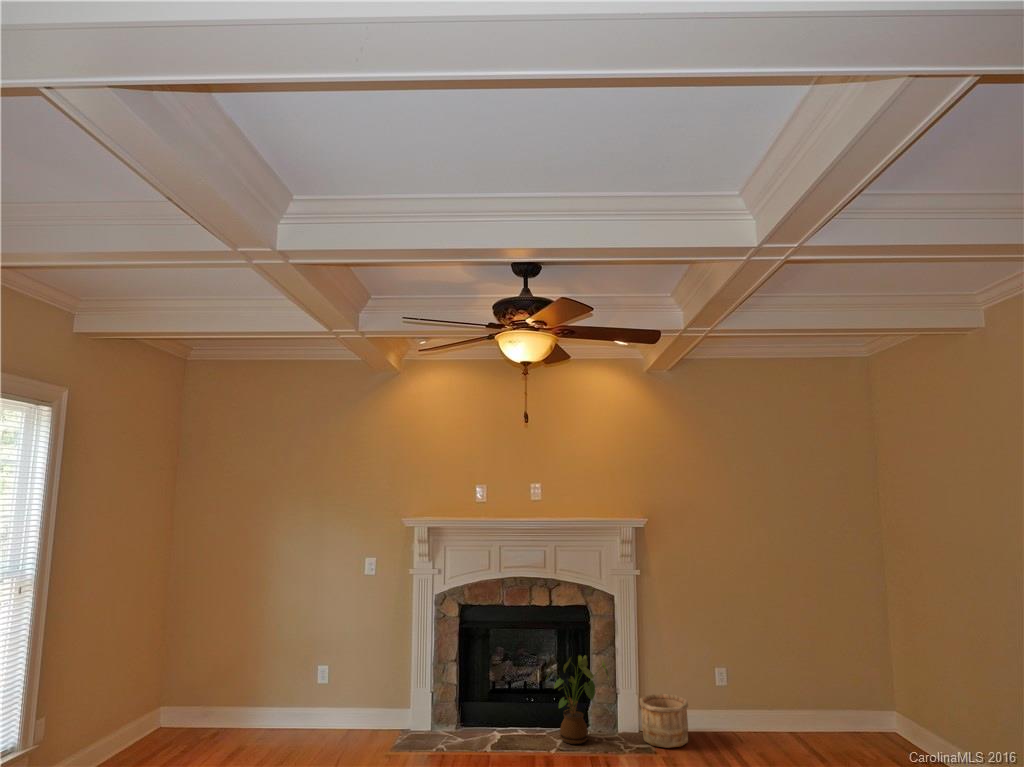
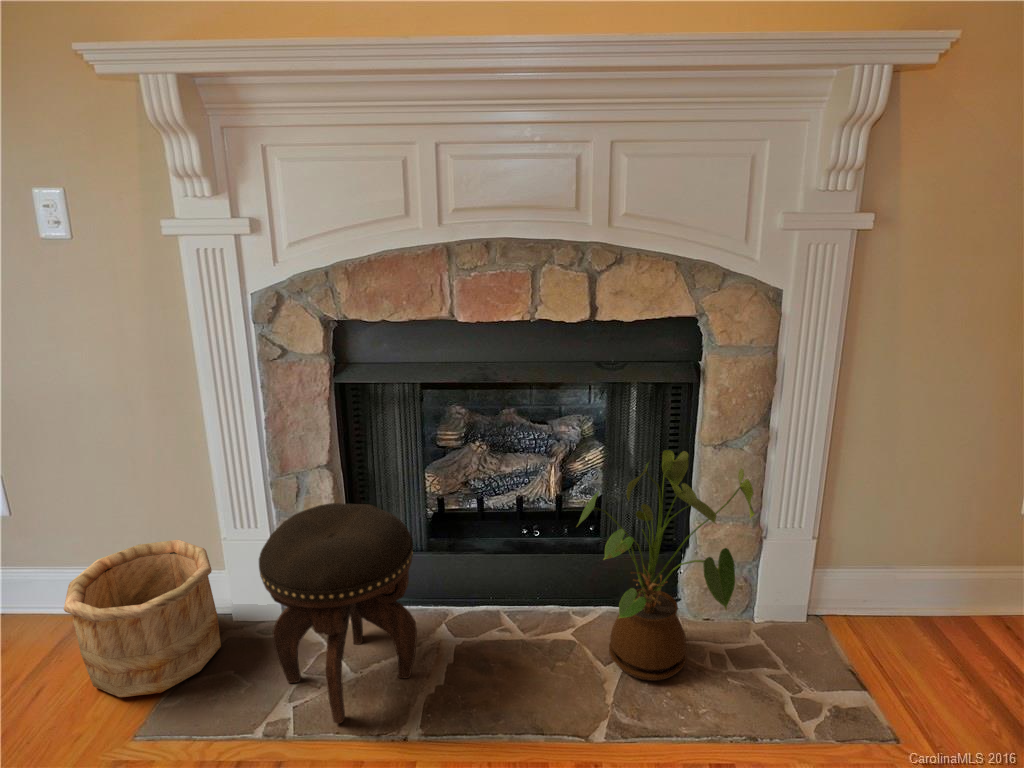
footstool: none [436,673,488,752] -> present [259,503,417,724]
wooden bucket: present [640,694,688,748] -> present [64,540,221,697]

